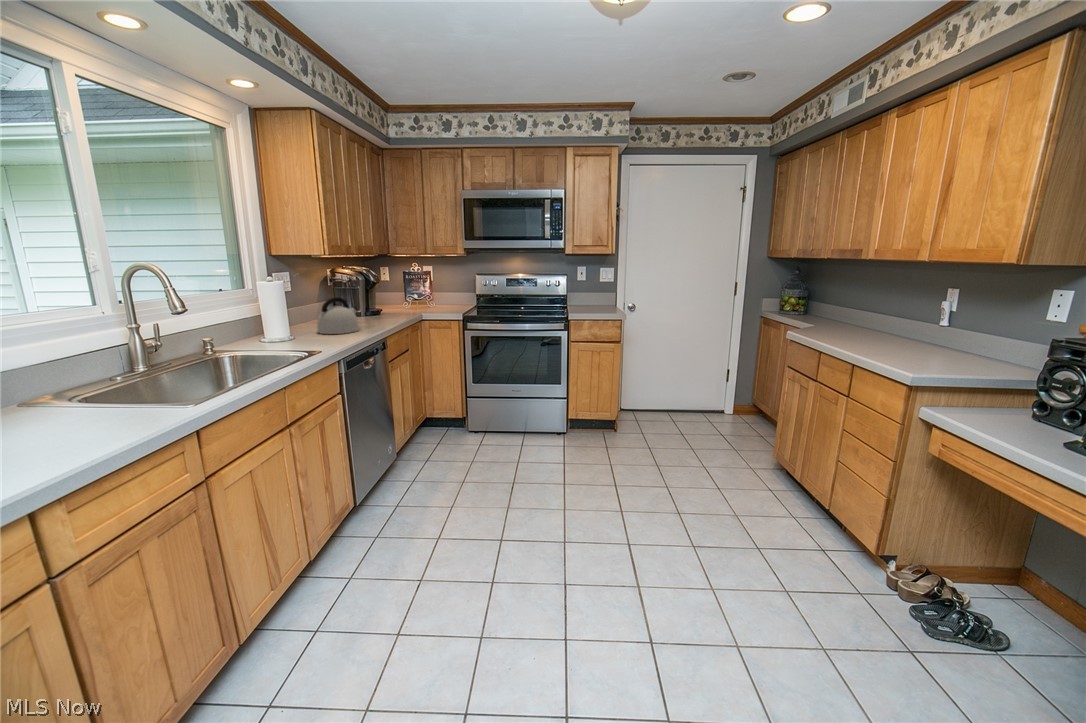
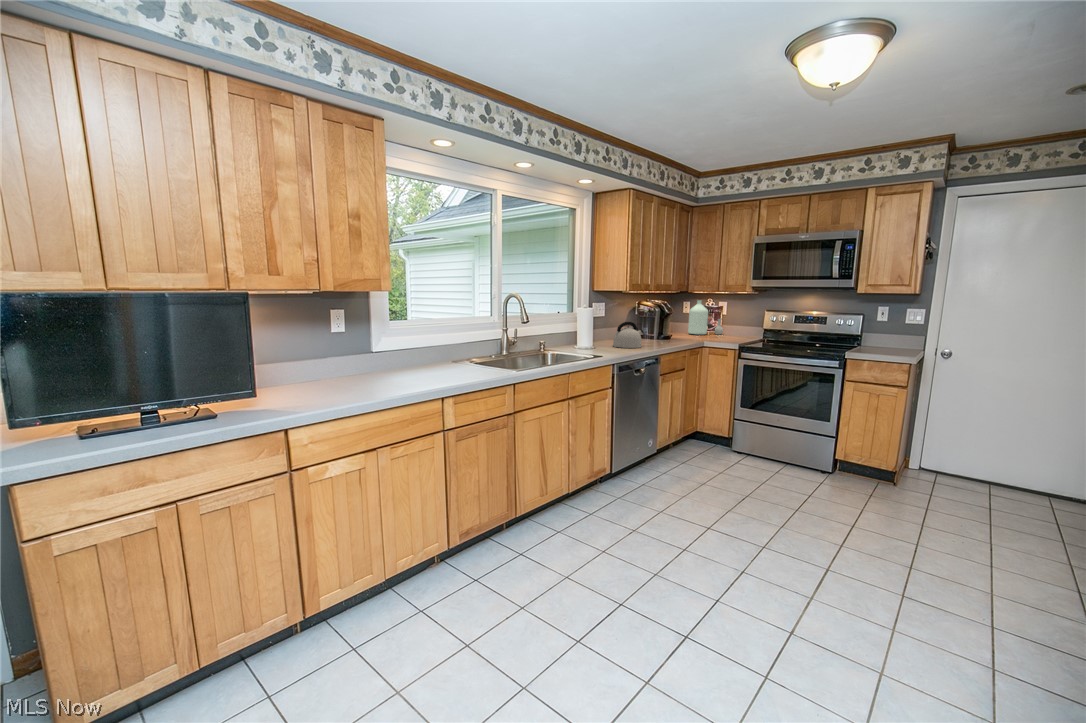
bottle: none [395,262,435,306] -> present [688,298,724,335]

